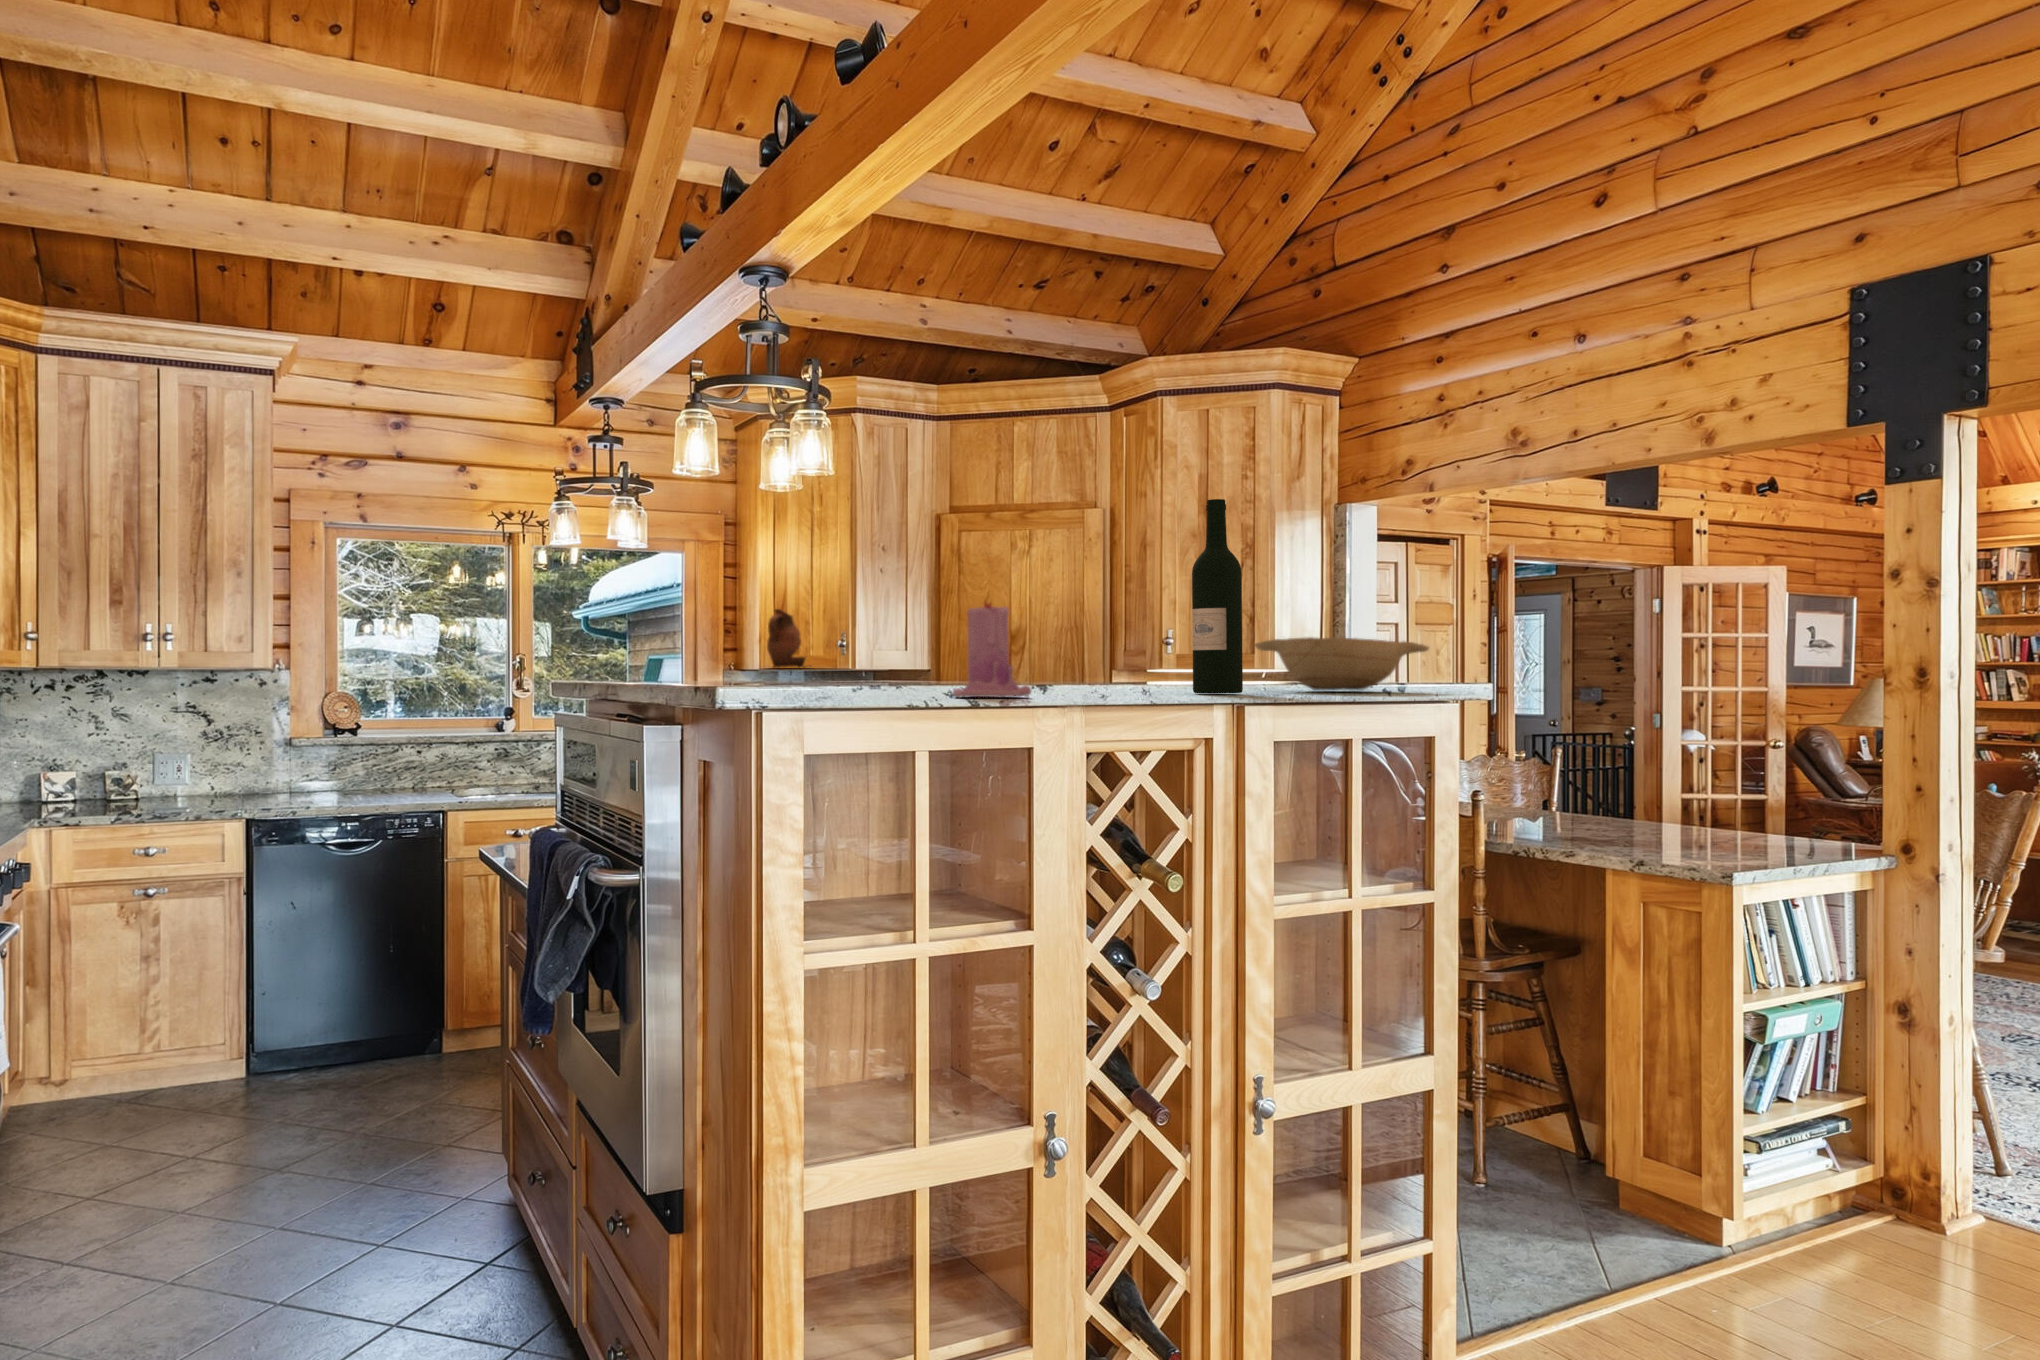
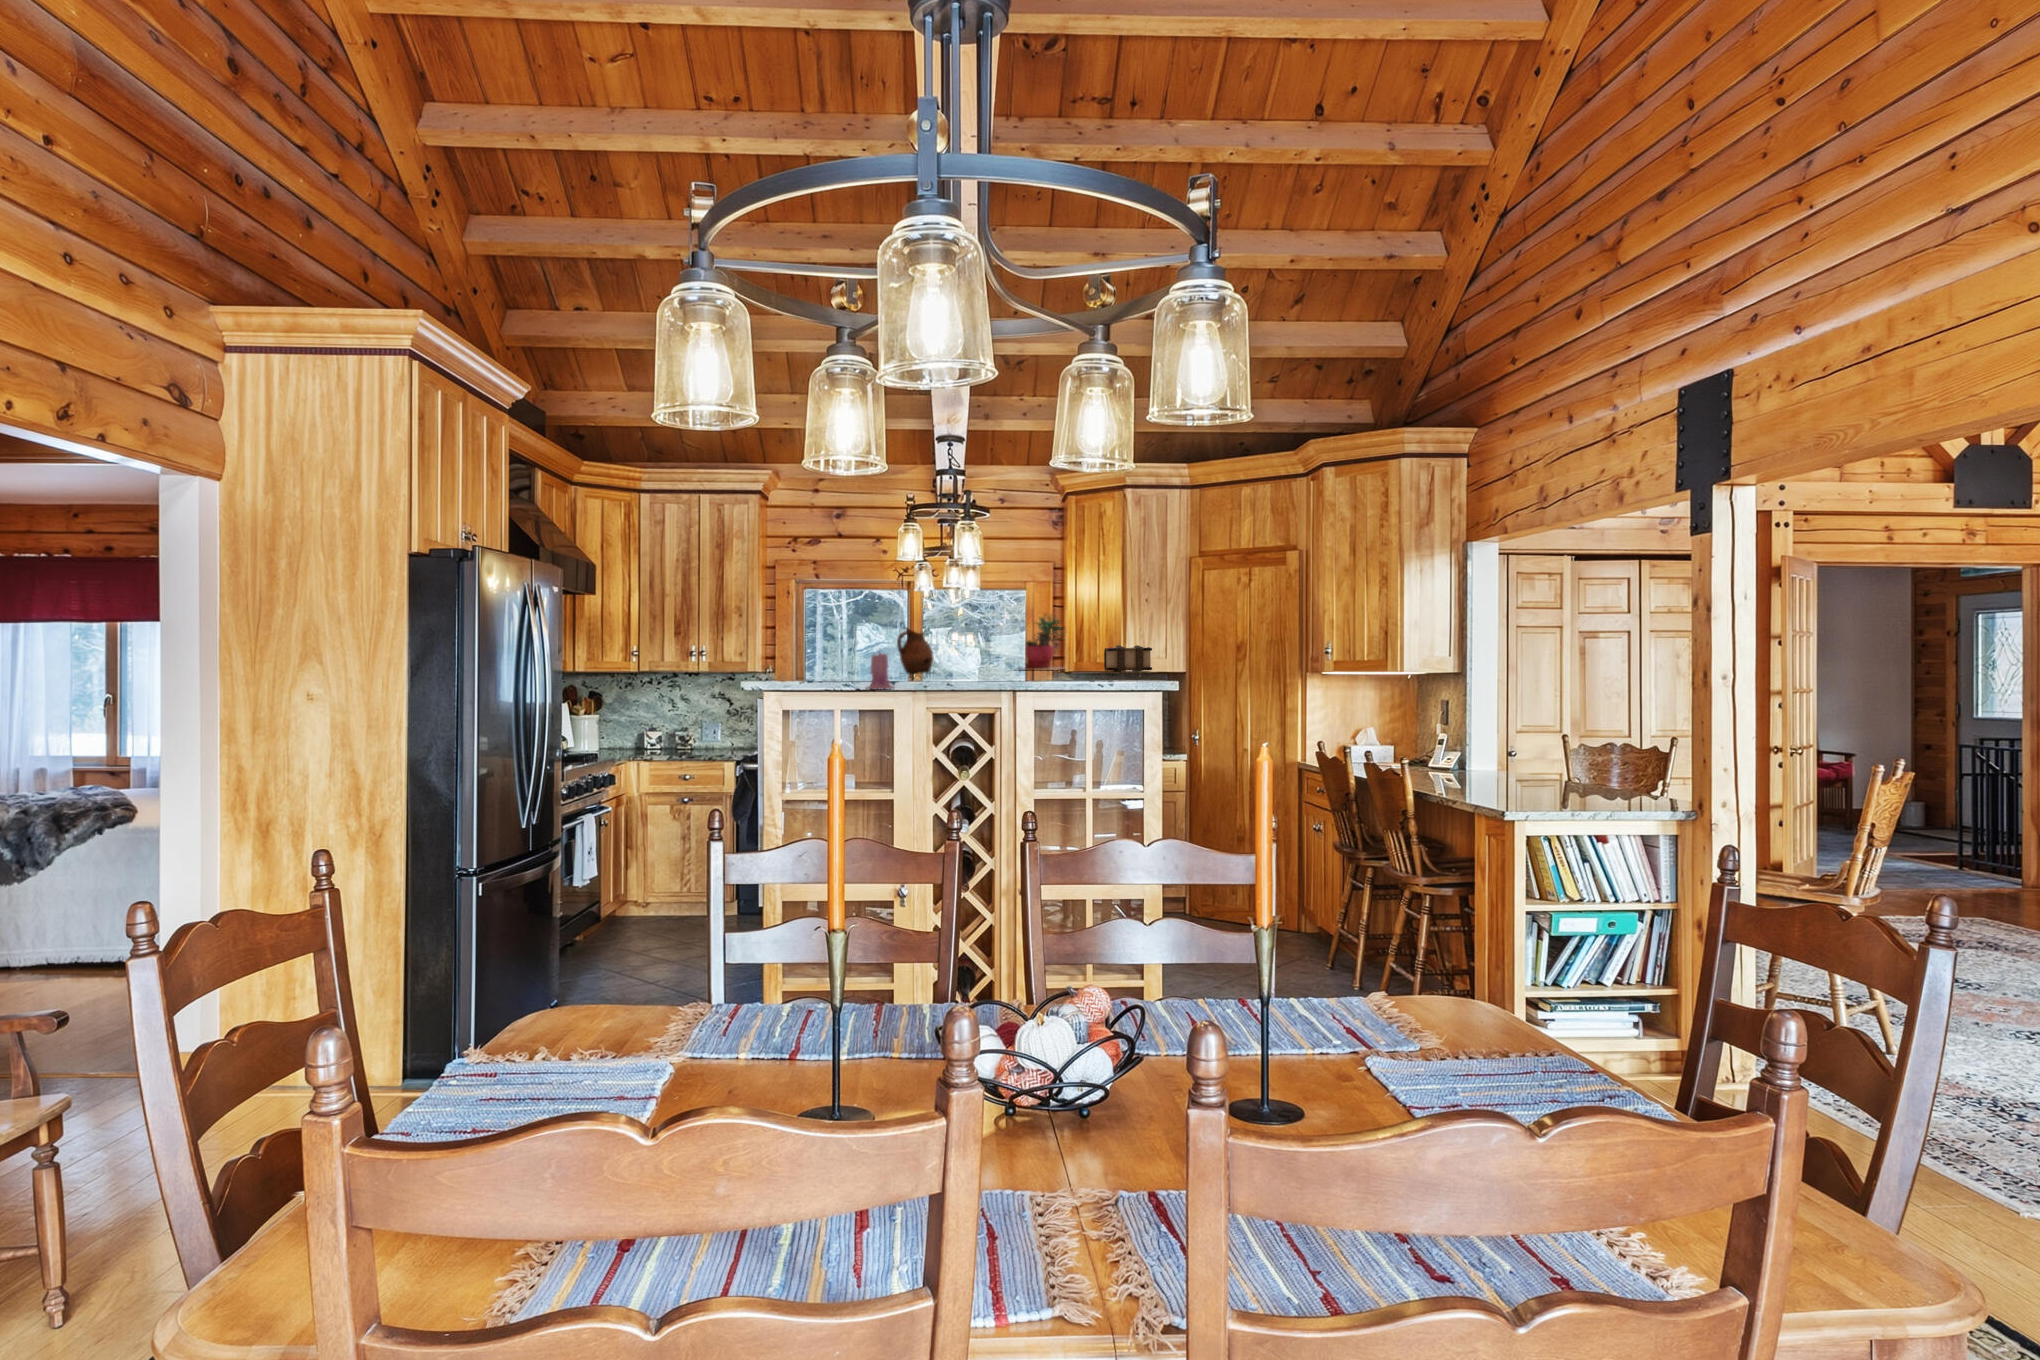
wine bottle: present [1192,499,1243,693] -> none [981,606,1002,689]
succulent plant: none [661,588,736,667] -> present [1024,615,1063,670]
ceramic pitcher: present [767,609,811,667] -> present [897,628,933,674]
book: none [816,632,893,669] -> present [1104,645,1152,671]
decorative bowl: present [1255,637,1429,690] -> none [1037,664,1099,688]

